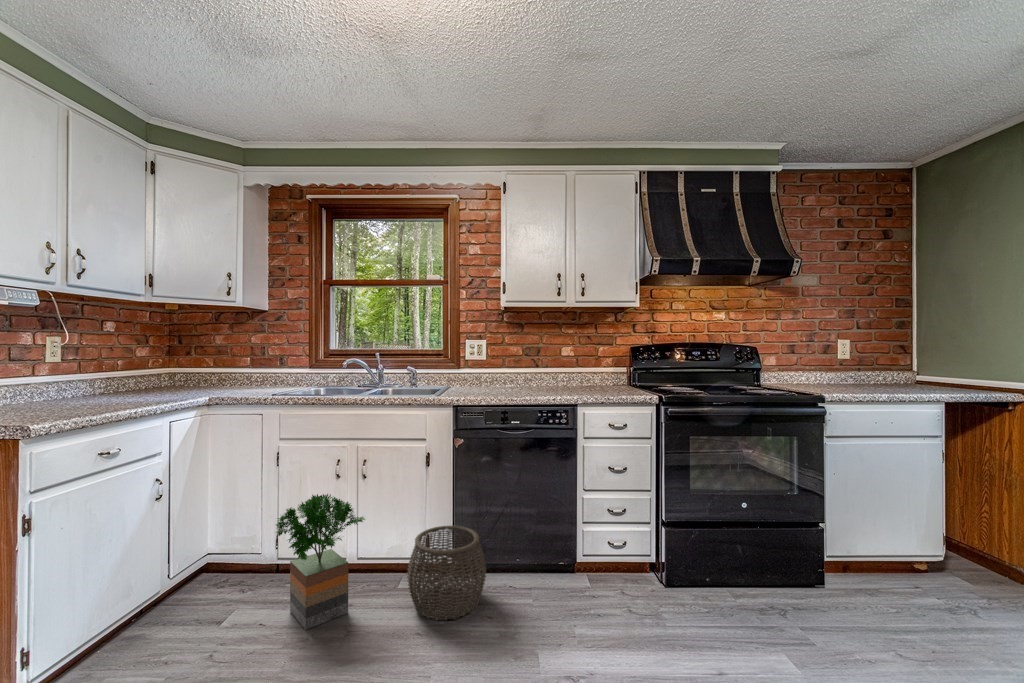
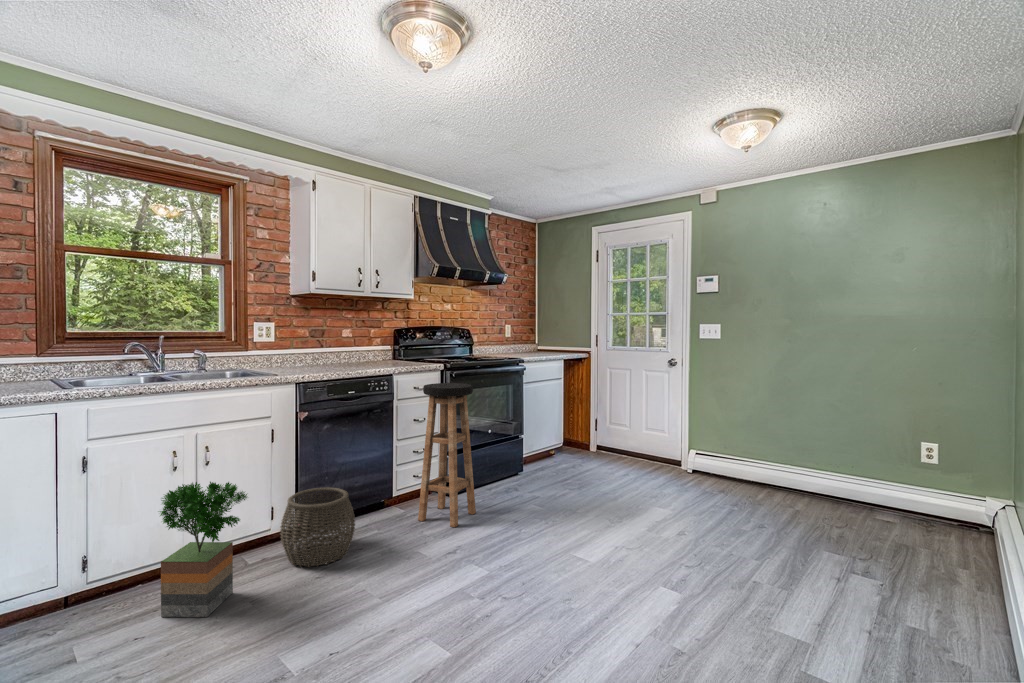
bar stool: none [585,423,668,637] -> present [418,383,476,527]

